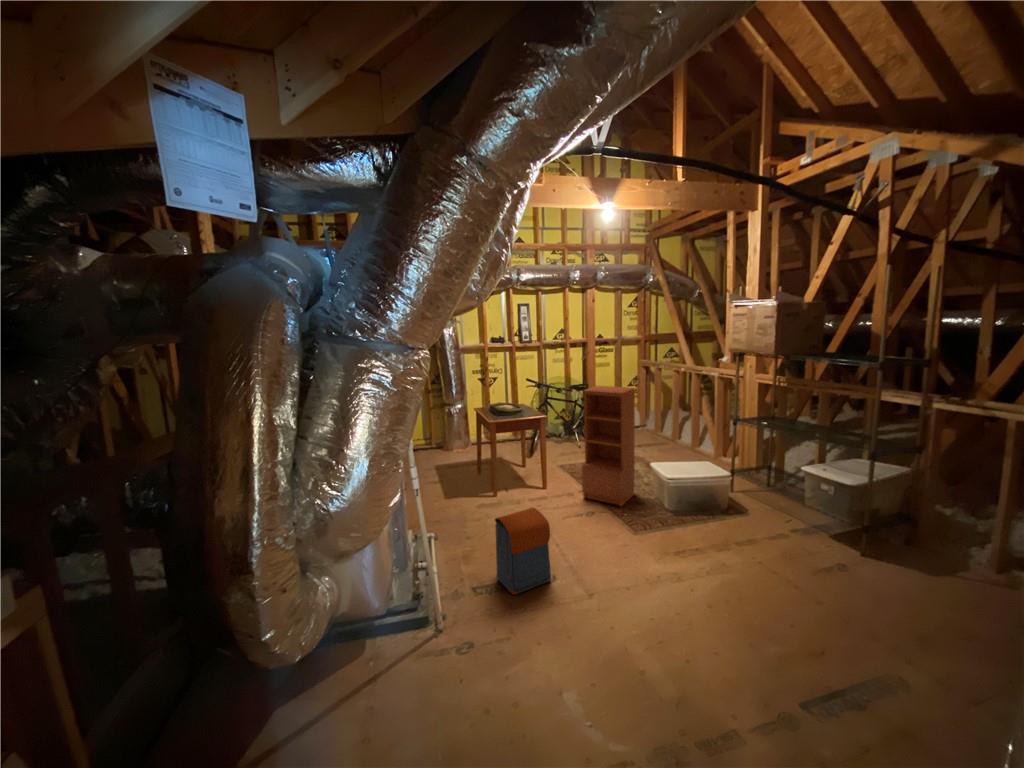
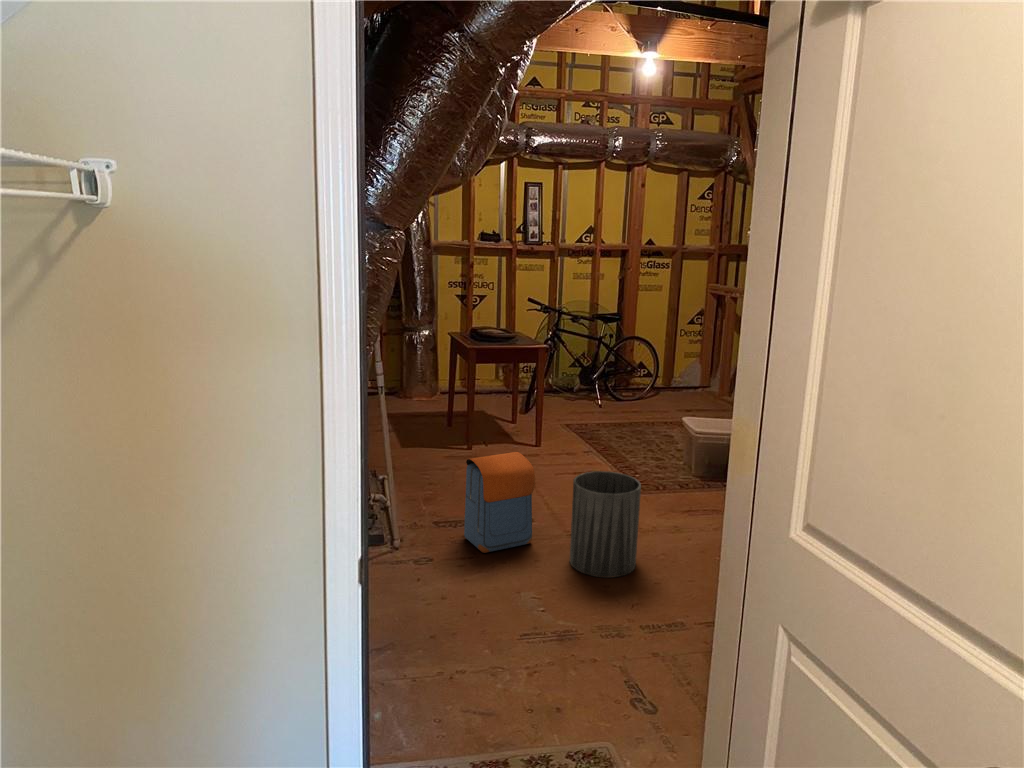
bookcase: present [582,386,635,506] -> none [591,309,676,477]
trash can: none [582,521,638,616] -> present [570,471,641,578]

